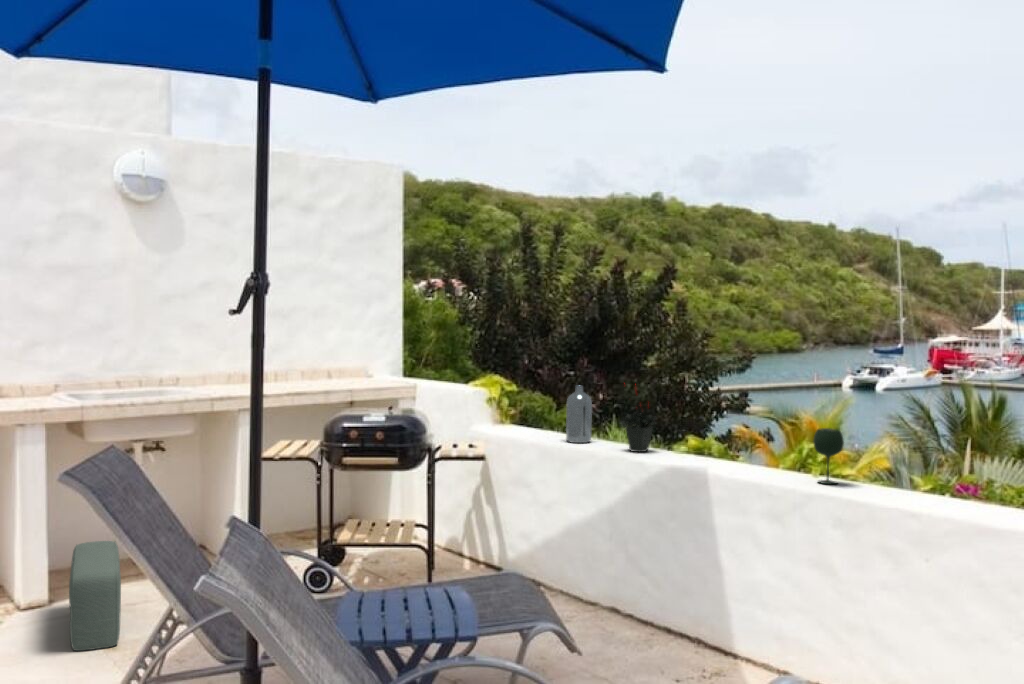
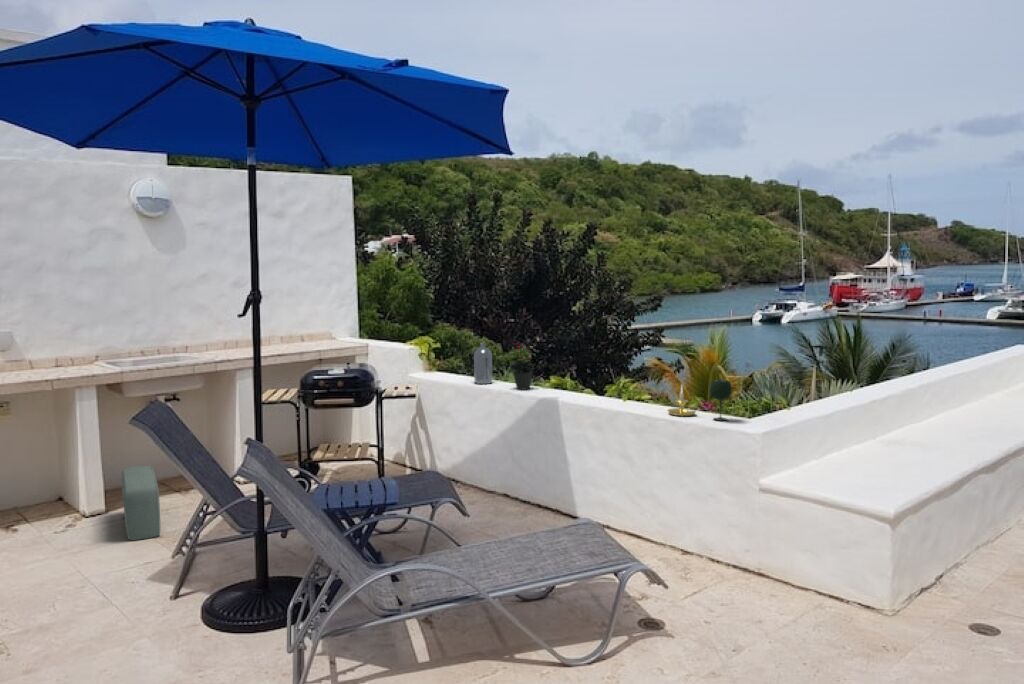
wine glass: present [813,428,844,484] -> present [710,380,732,421]
candle holder: none [878,451,931,499] -> present [668,387,696,416]

